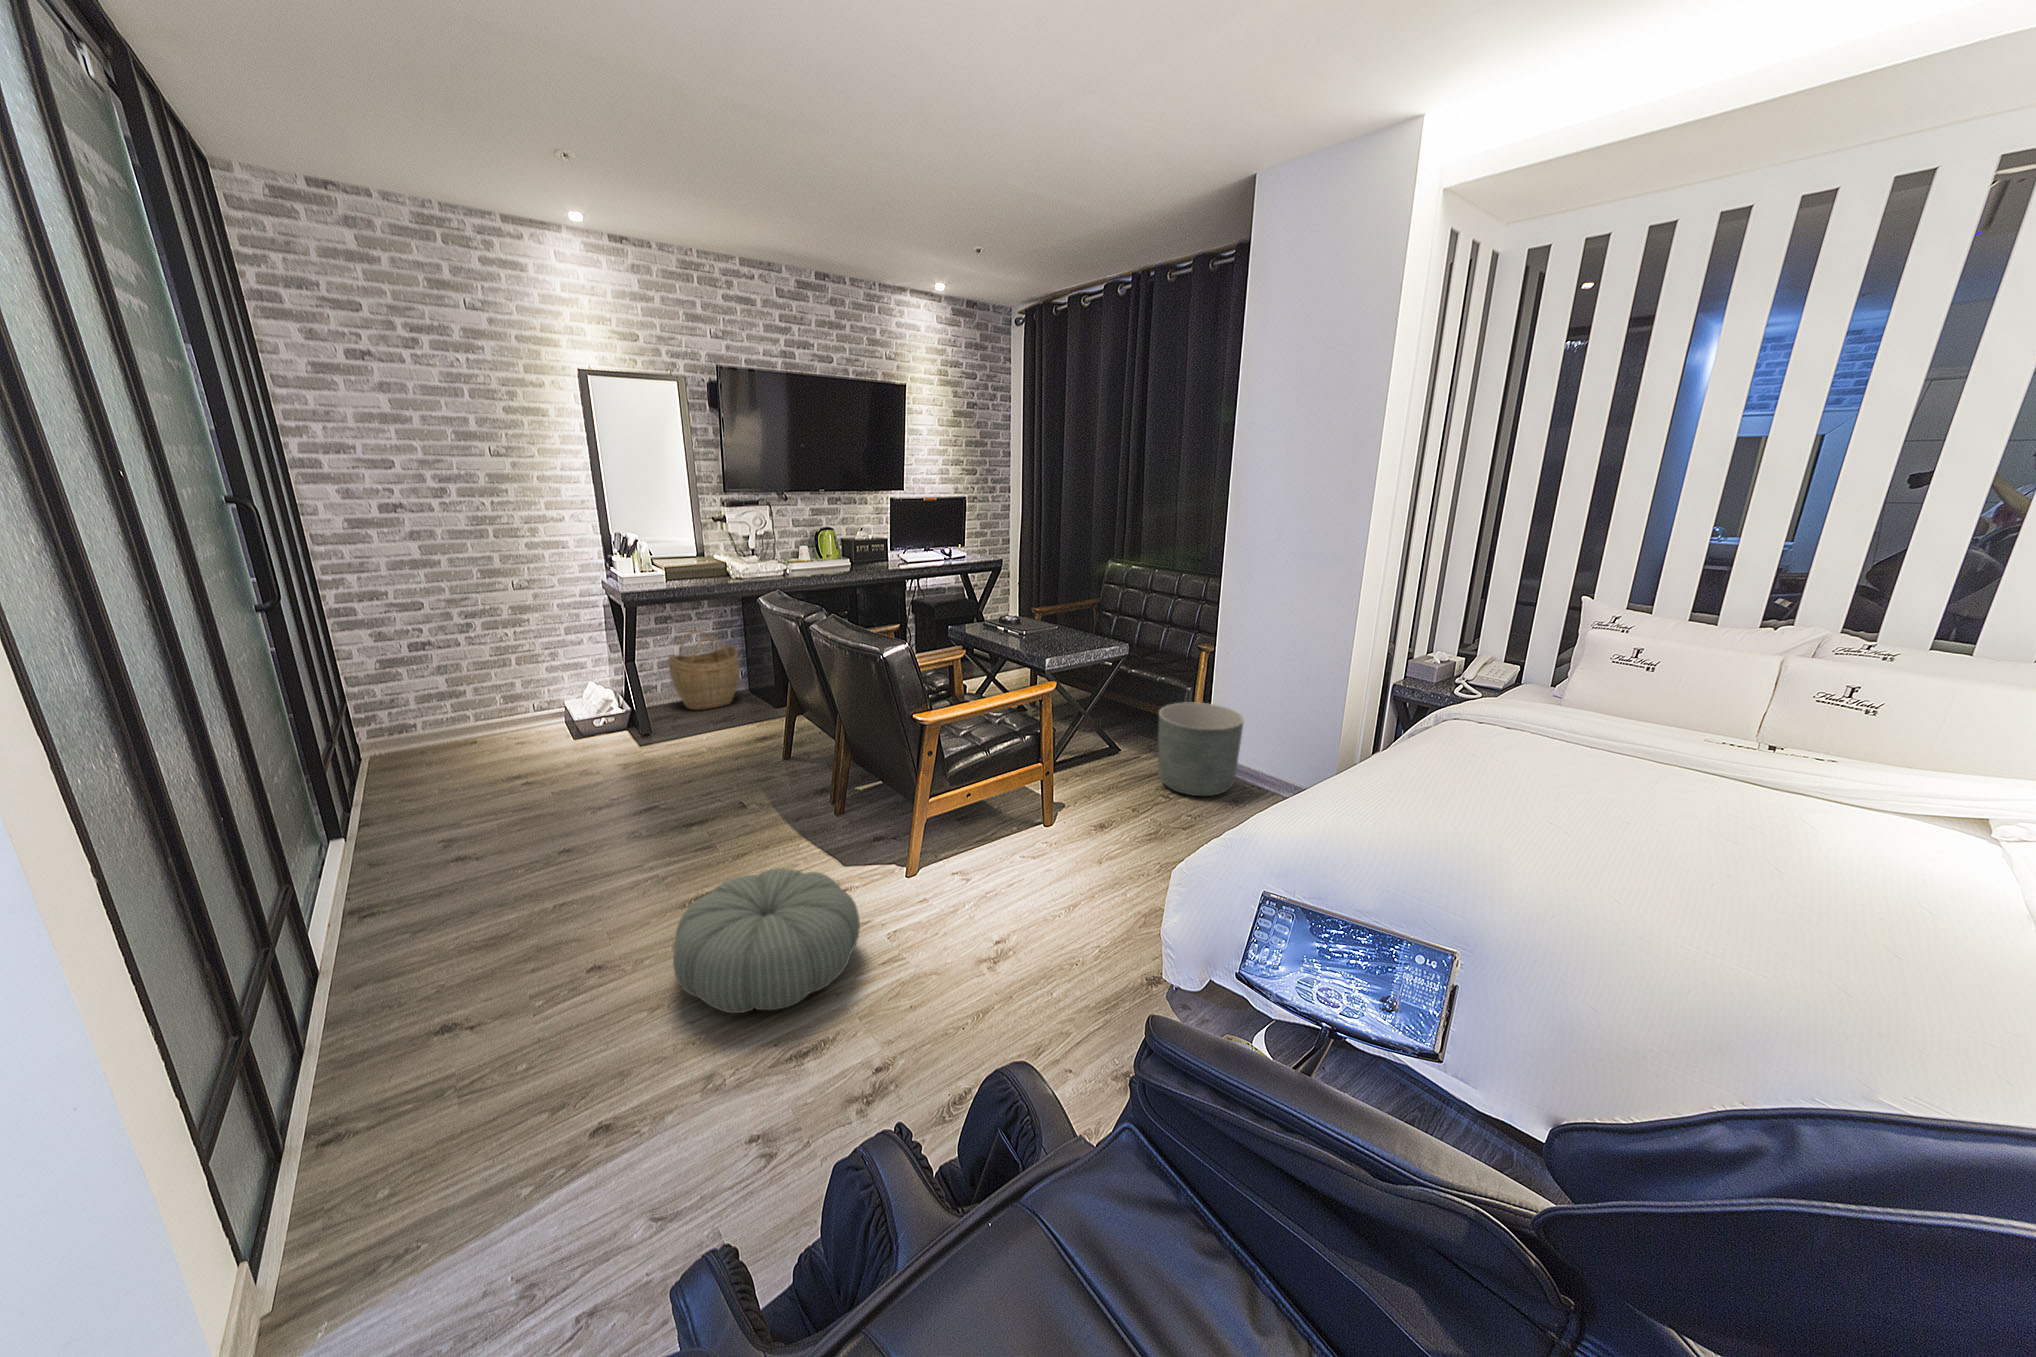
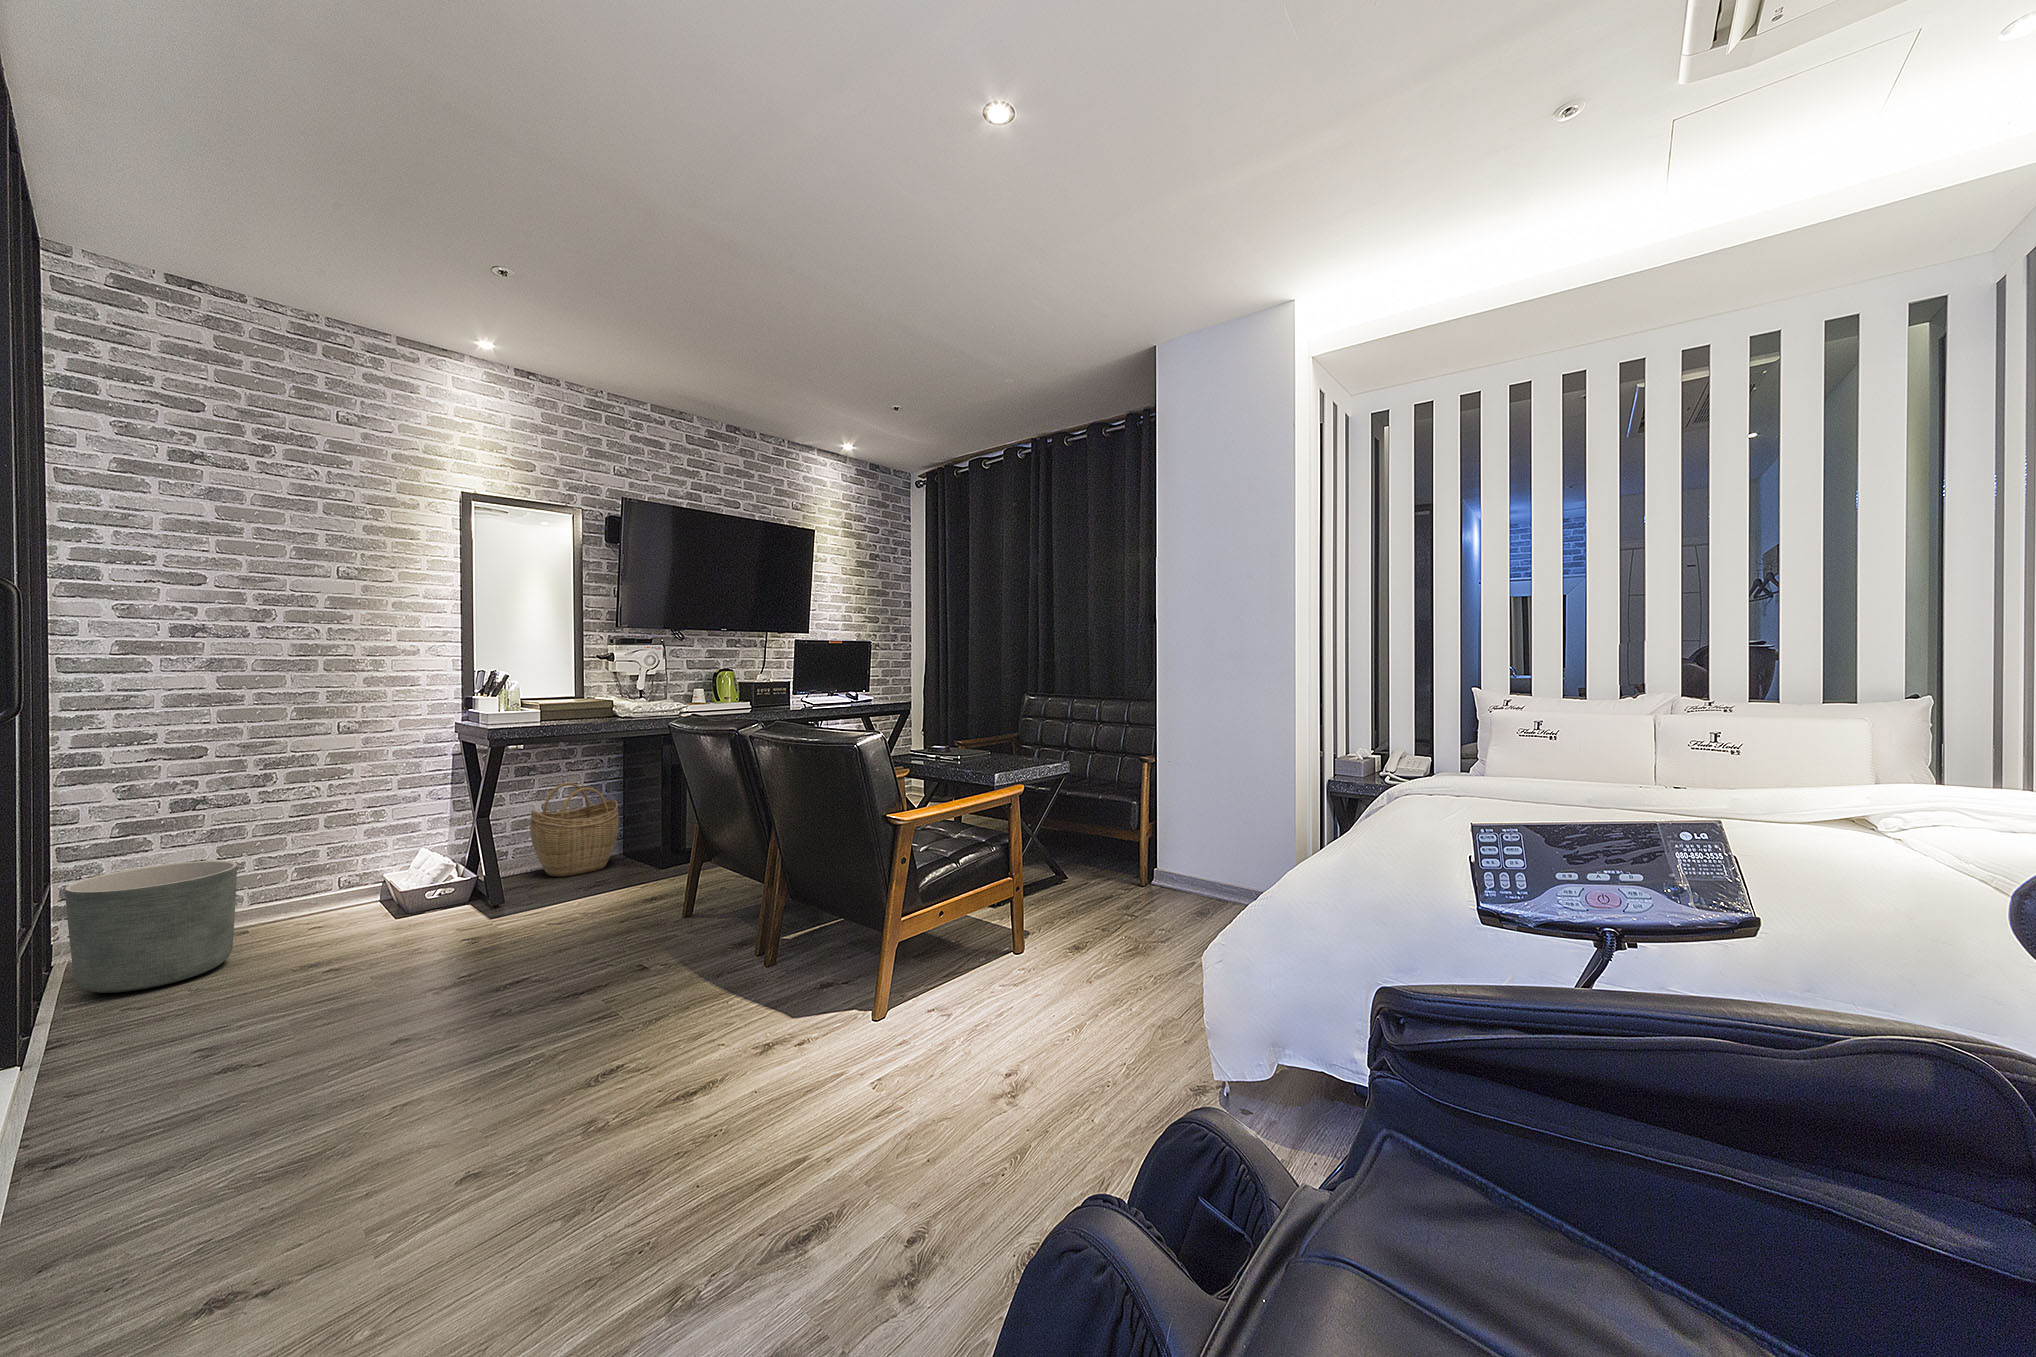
planter: present [1158,703,1244,796] -> present [65,861,237,993]
pouf: present [673,868,860,1013] -> none [598,1007,846,1202]

